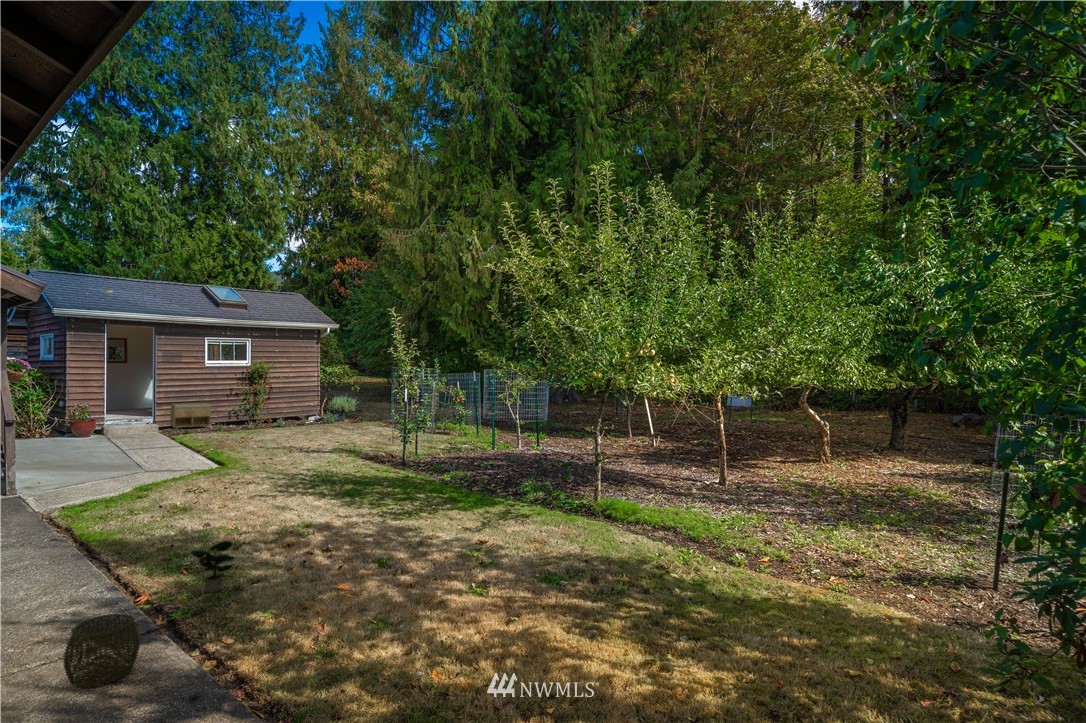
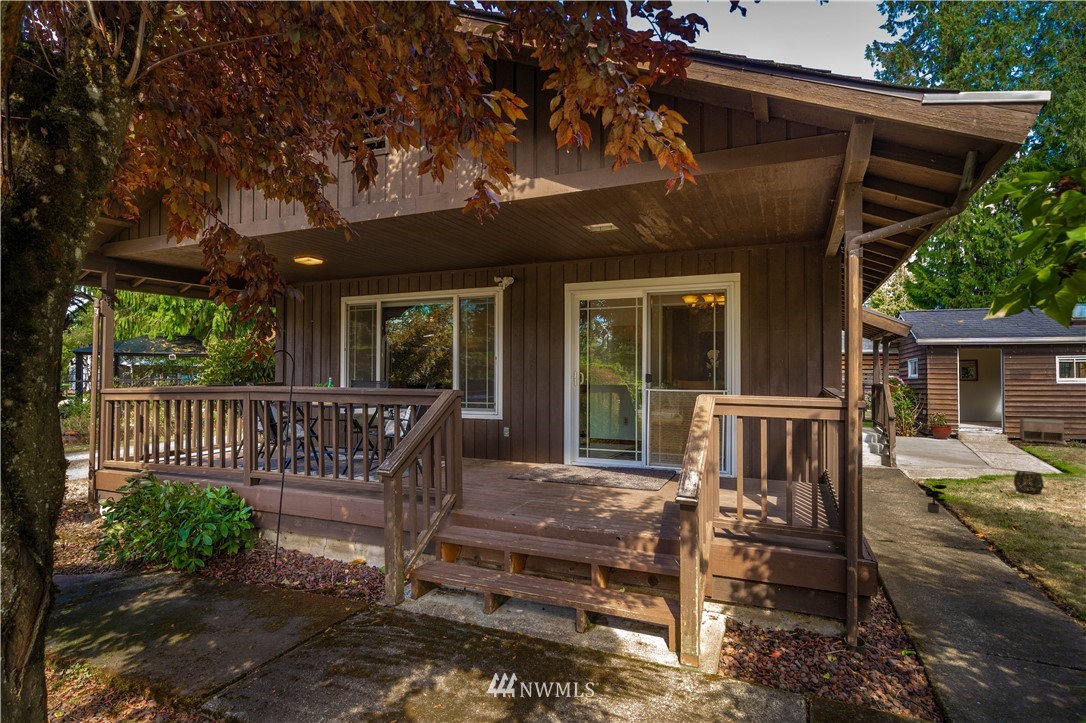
potted plant: present [191,541,235,593] -> present [919,484,947,513]
woven basket: present [63,614,140,688] -> present [1014,471,1044,494]

